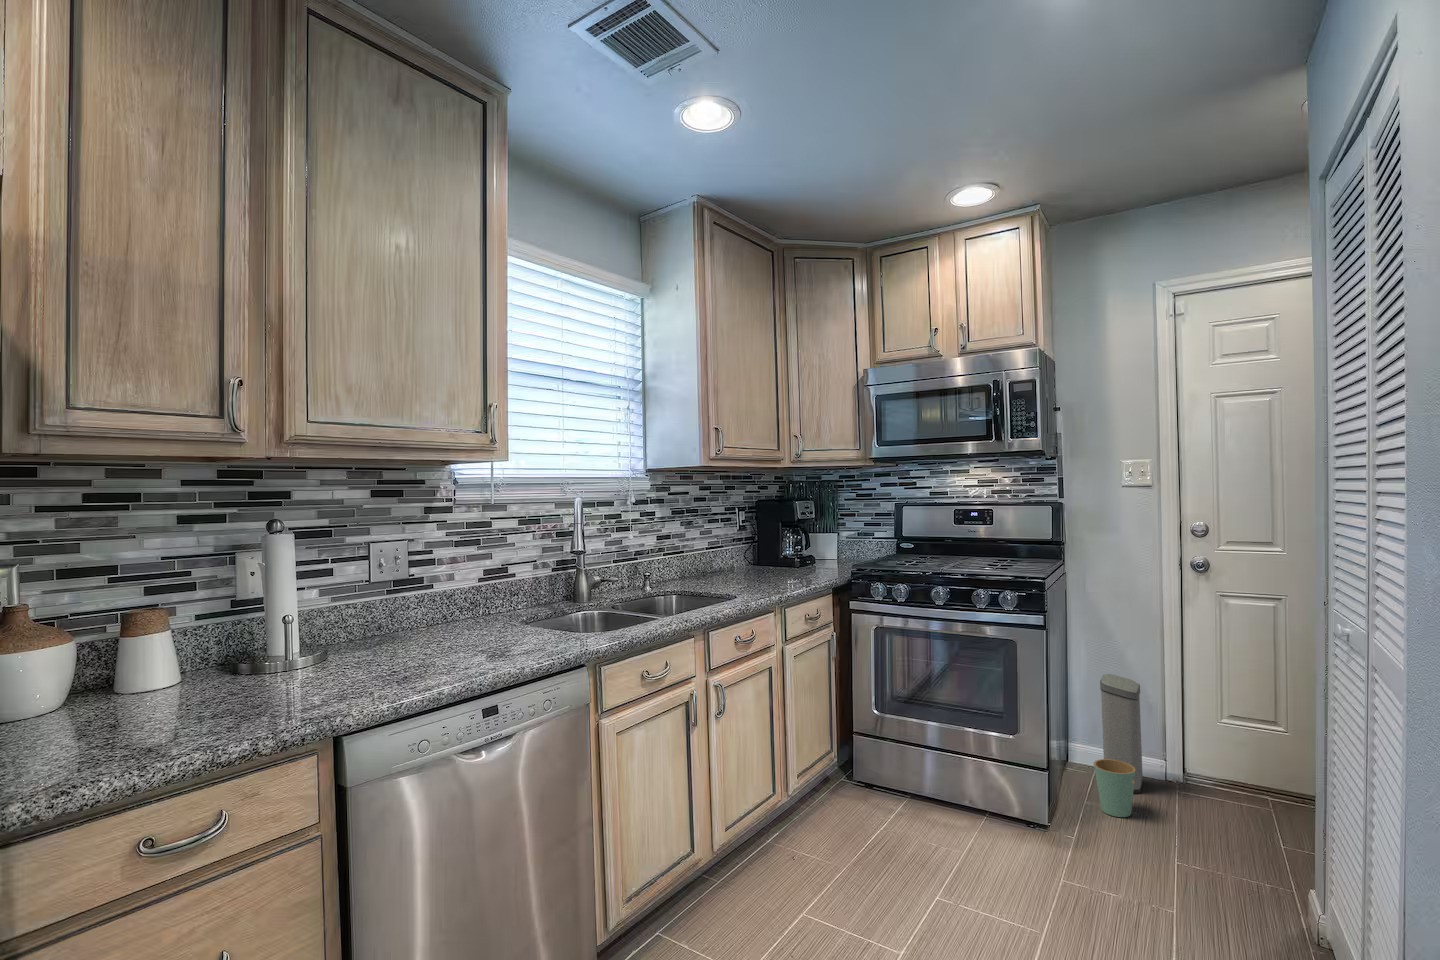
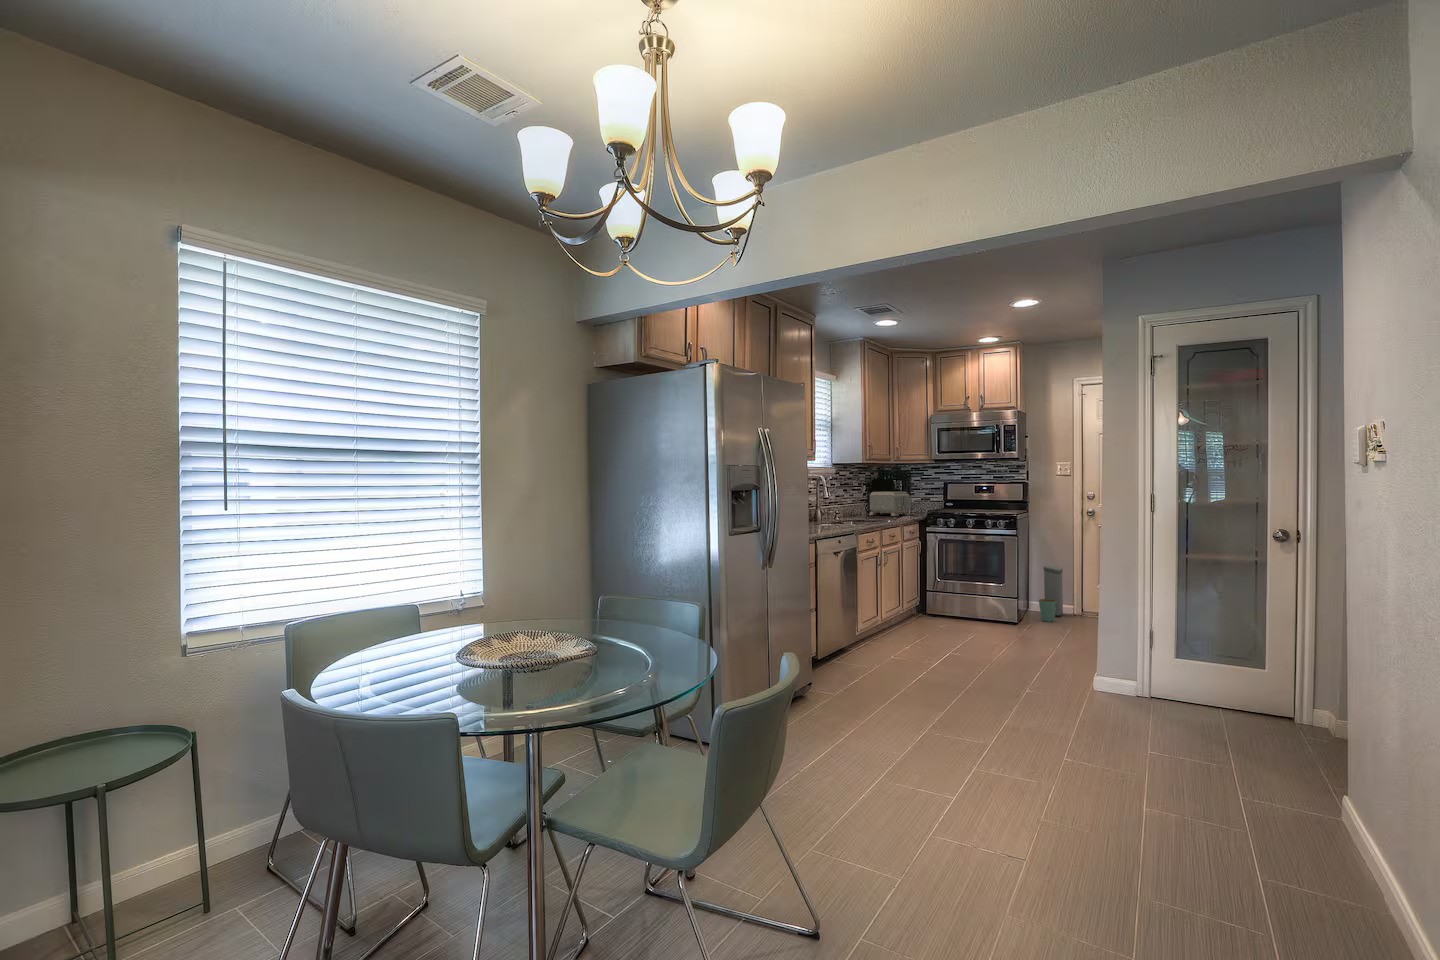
toaster: none [738,525,817,580] -> present [869,492,910,516]

